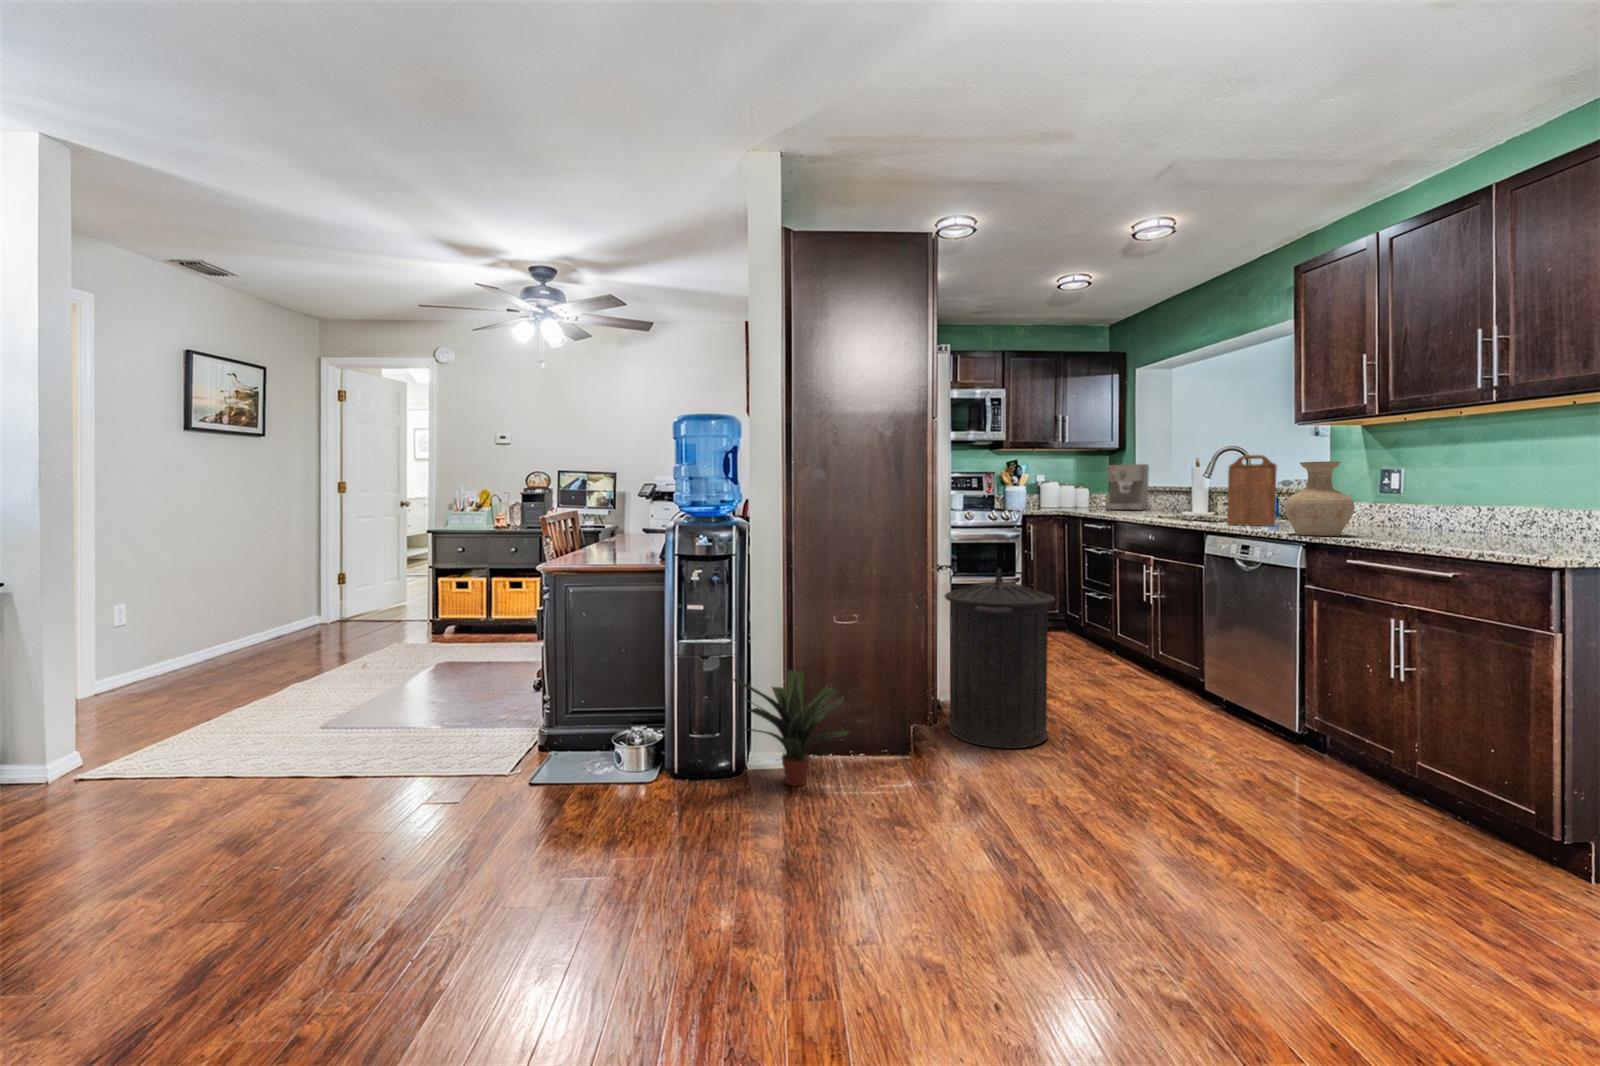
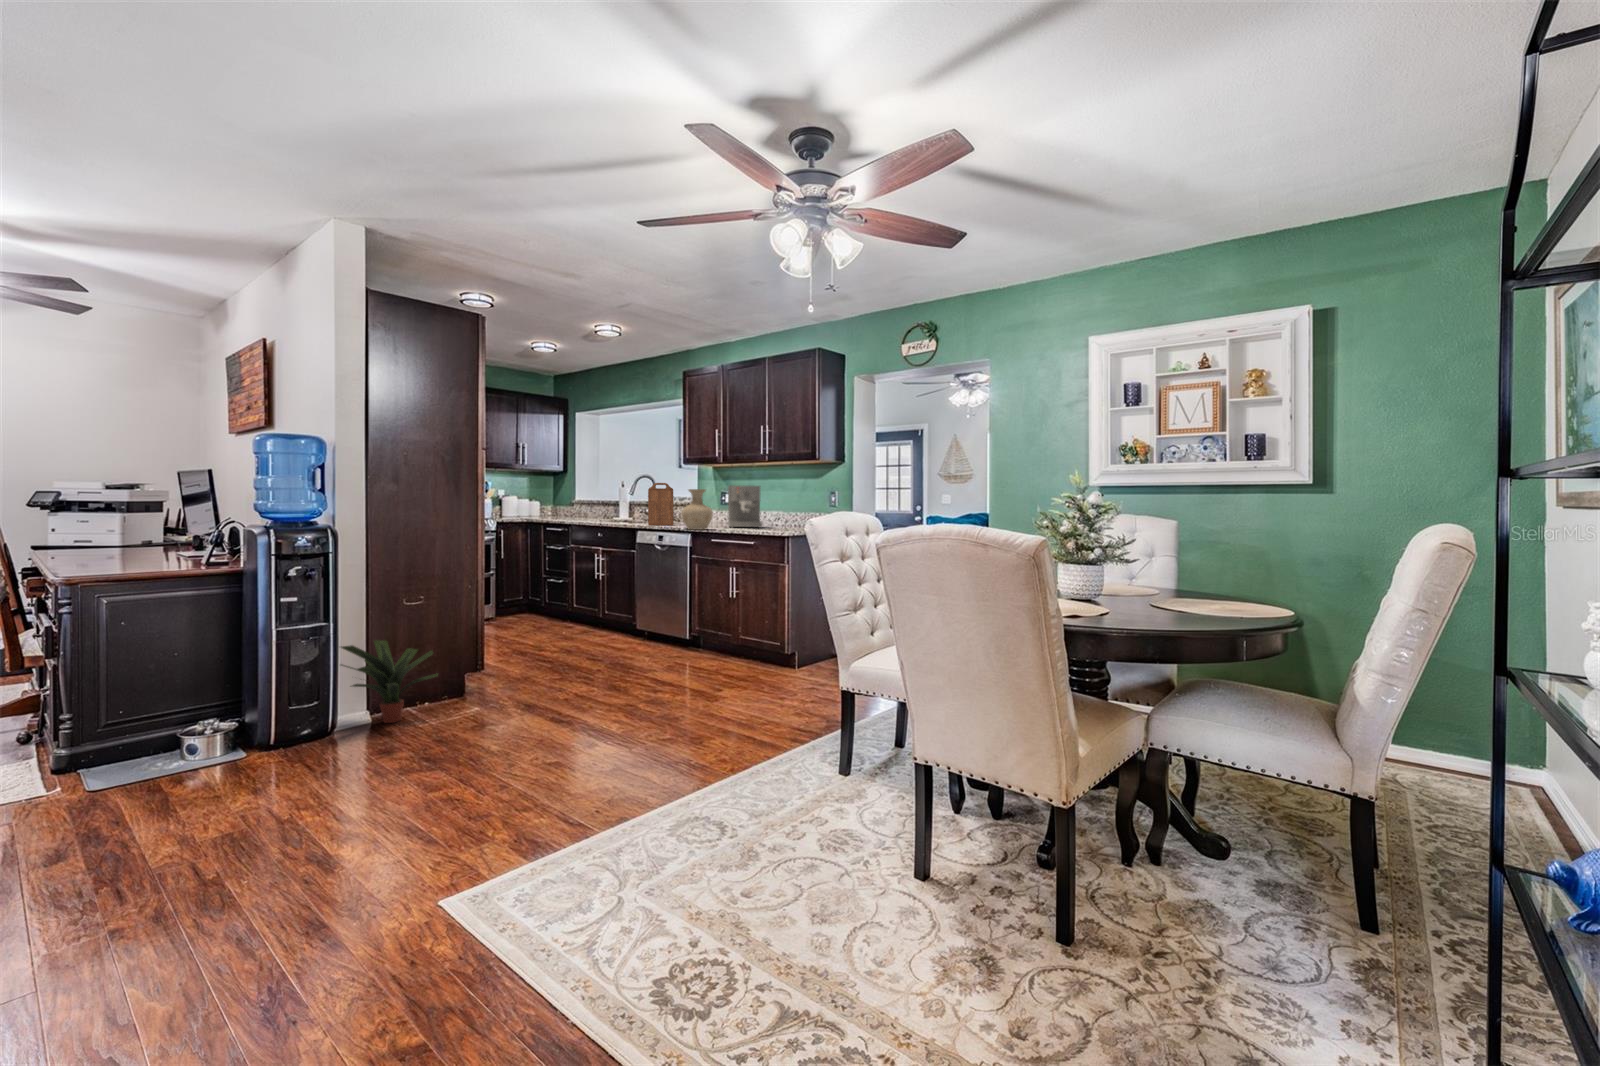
coffee maker: present [1105,464,1149,510] -> present [728,485,762,527]
trash can: present [945,569,1055,749] -> none [479,556,558,680]

